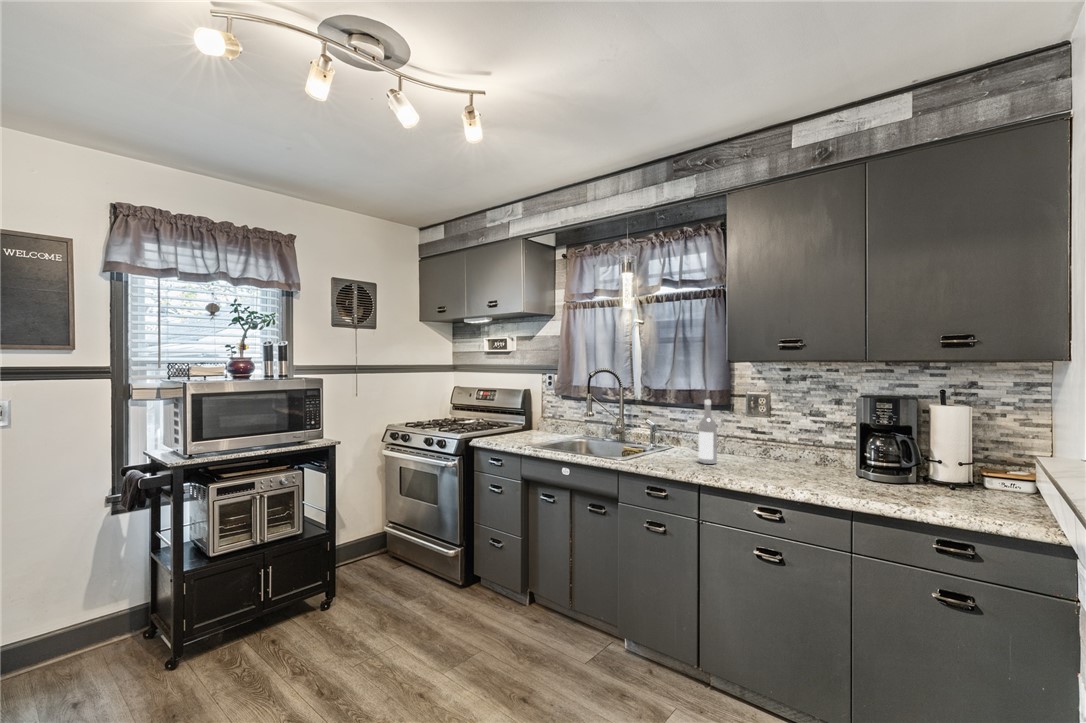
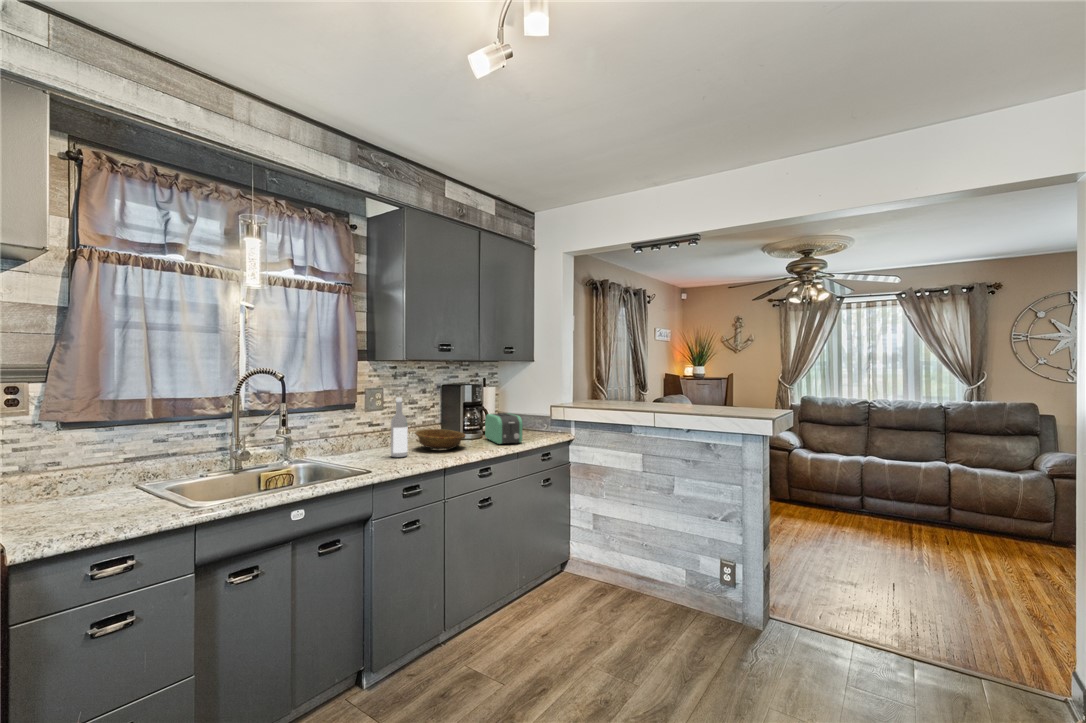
toaster: none [830,443,922,497] -> present [485,413,523,444]
decorative bowl: none [738,445,807,474] -> present [415,429,466,450]

